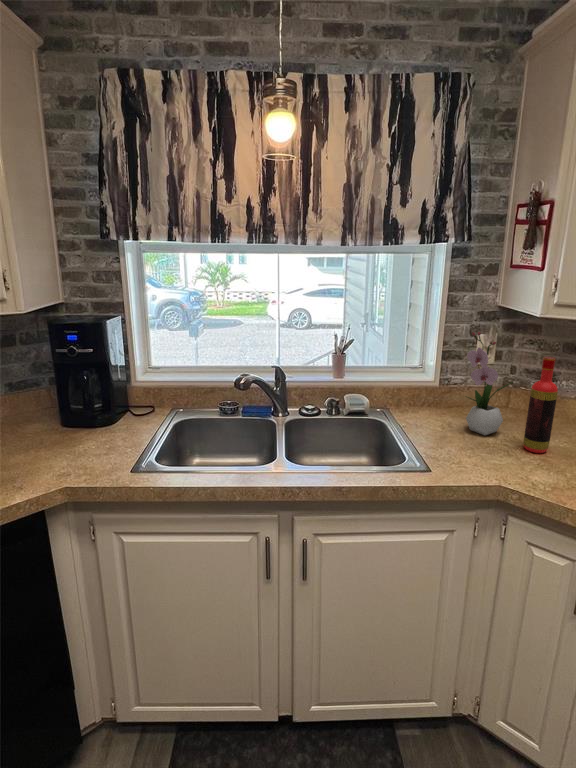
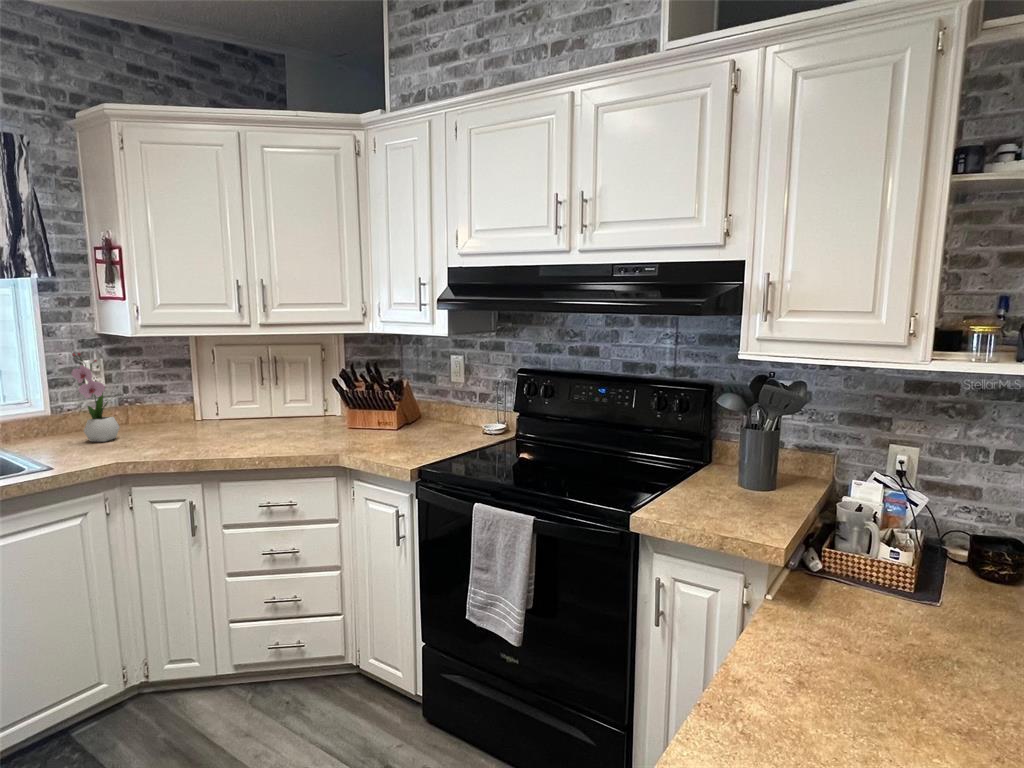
bottle: present [523,357,558,453] -> none [134,364,159,442]

